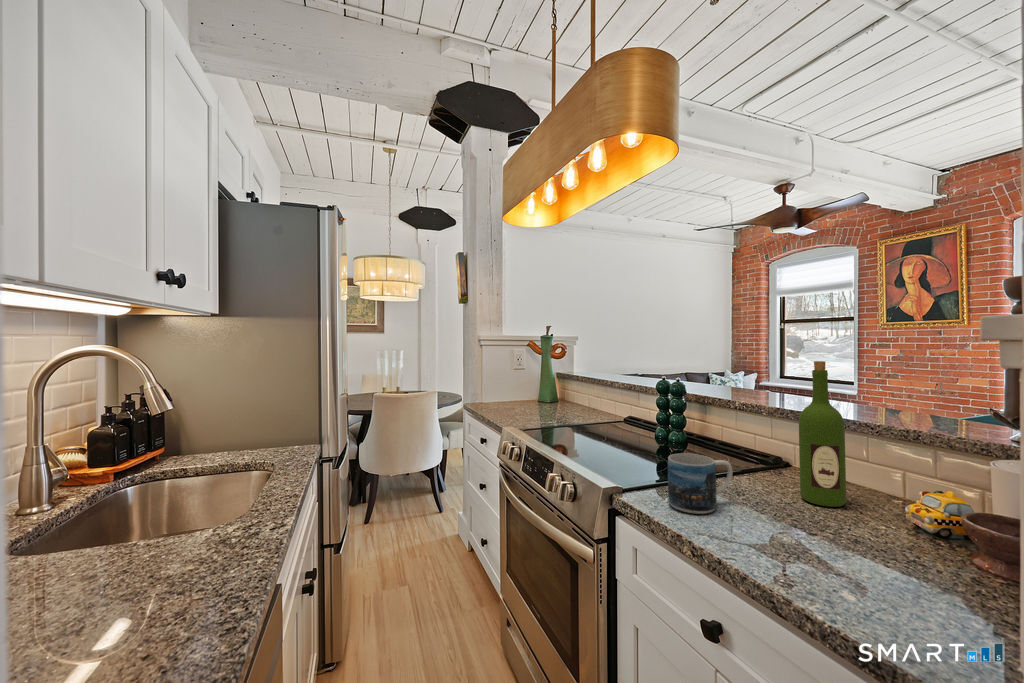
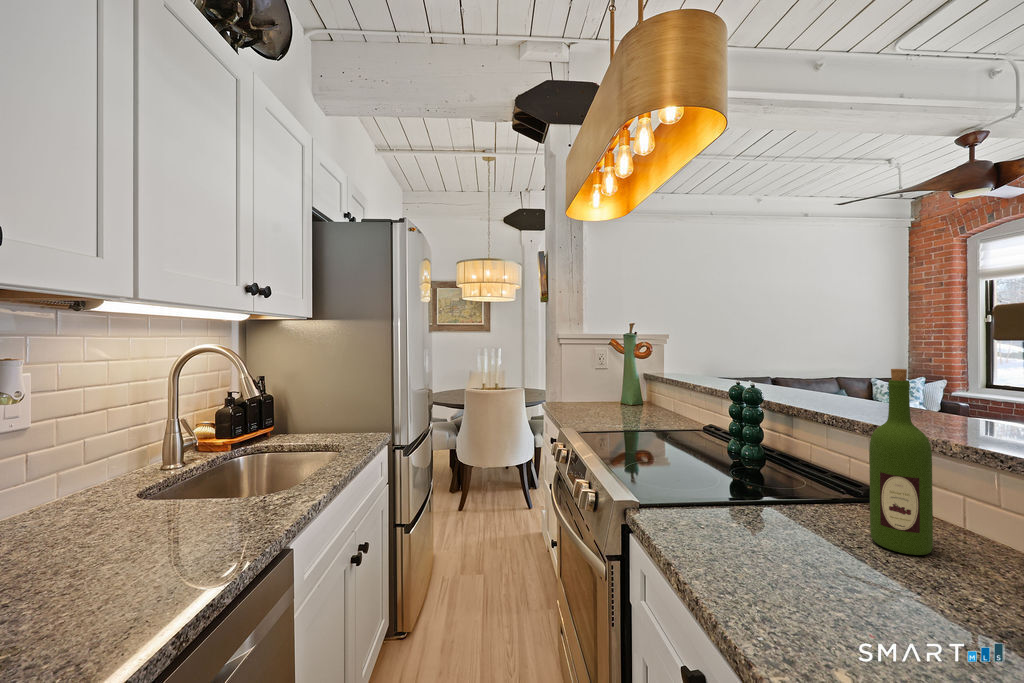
mug: present [668,453,732,514] -> none [692,470,773,540]

